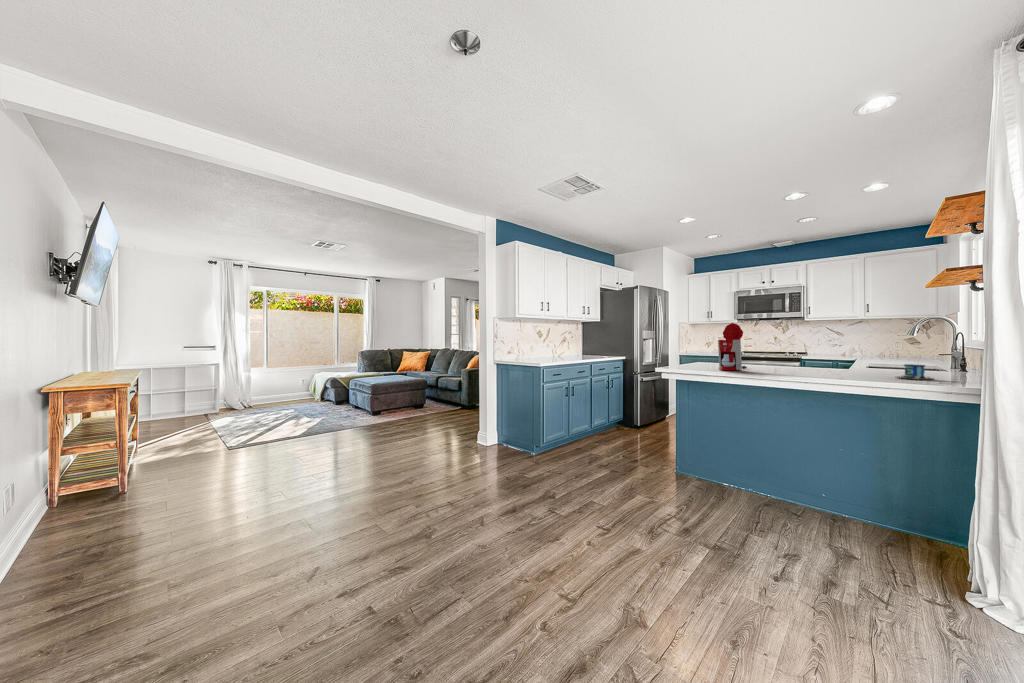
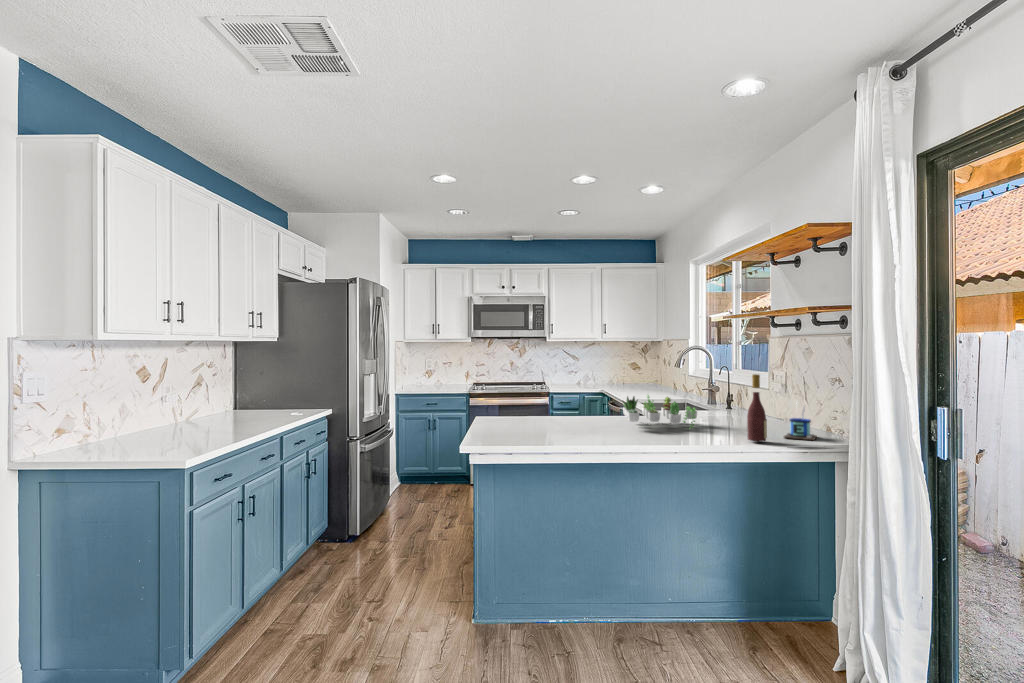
coffee maker: present [718,323,747,370] -> none [534,357,580,437]
wine bottle: none [852,329,870,378] -> present [747,374,767,441]
succulent plant: none [783,347,851,373] -> present [622,395,697,429]

